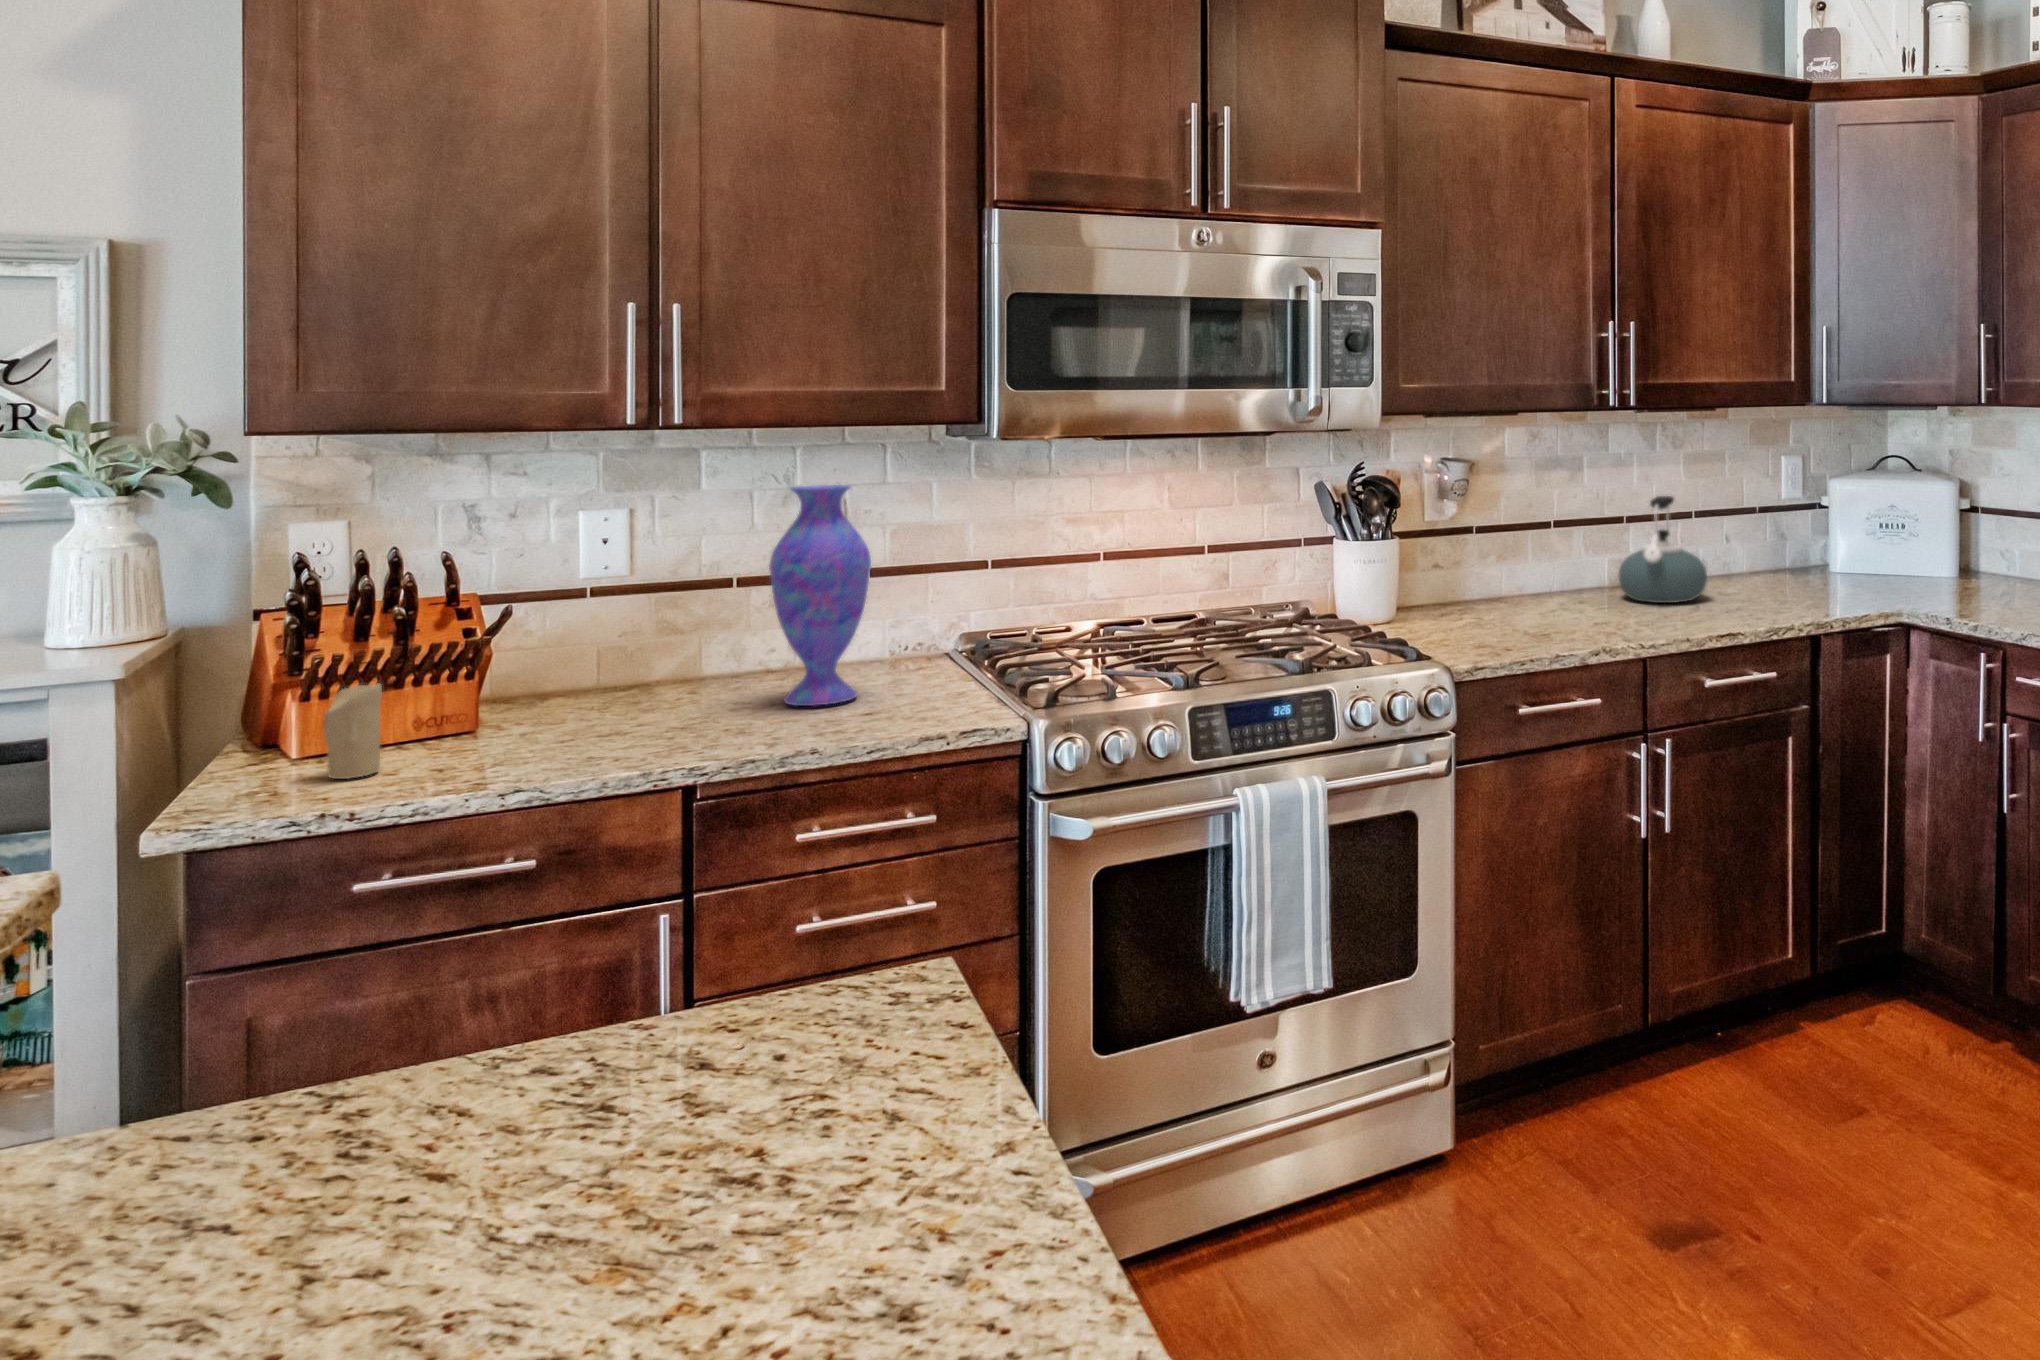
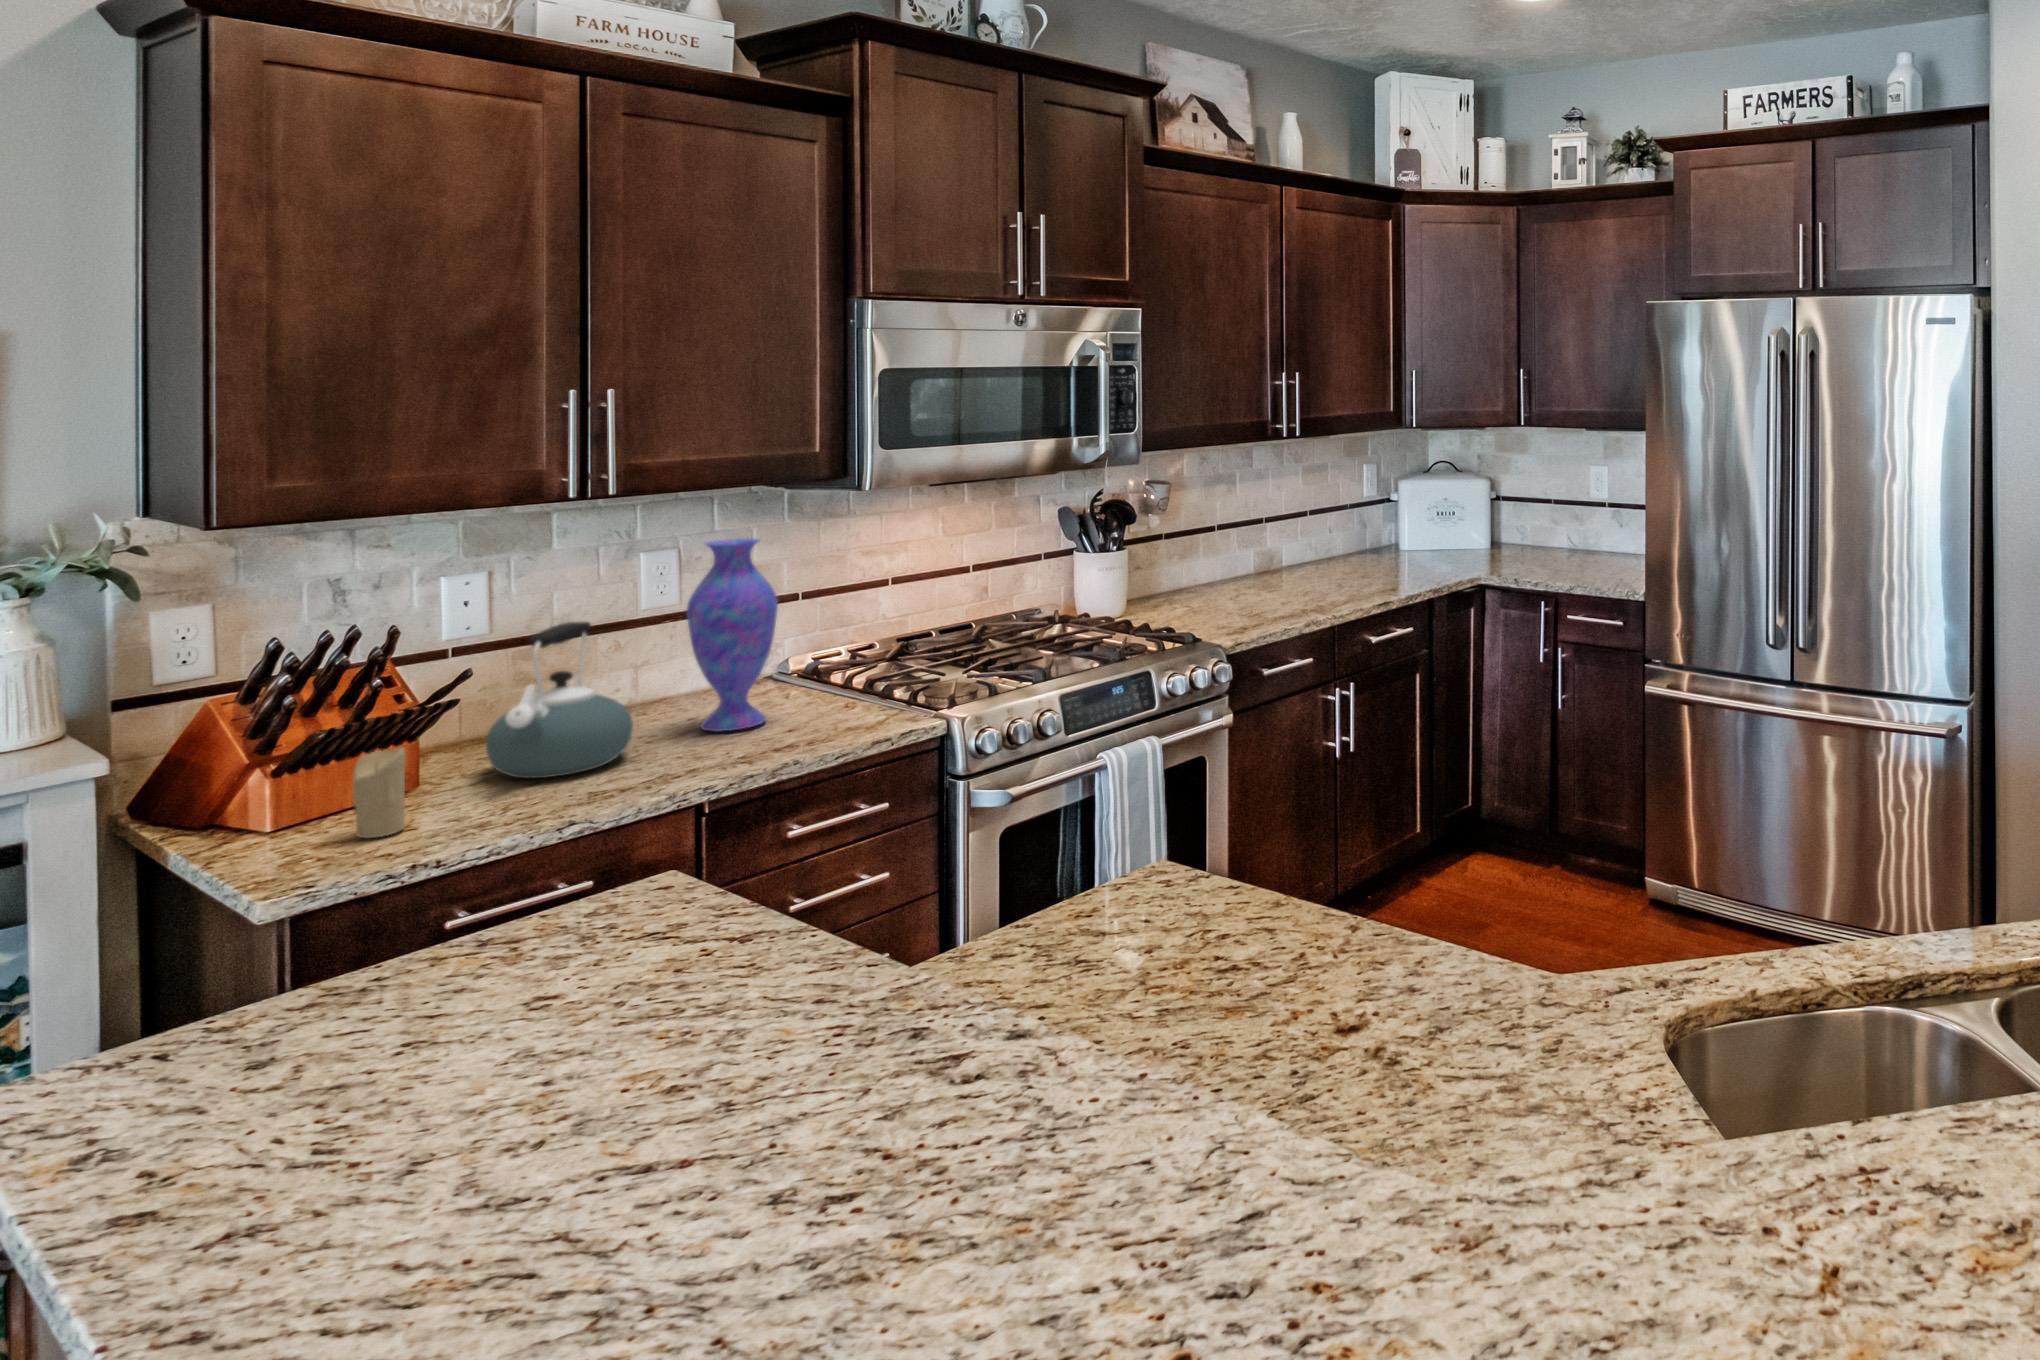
kettle: present [1618,496,1707,603] -> present [486,622,633,778]

